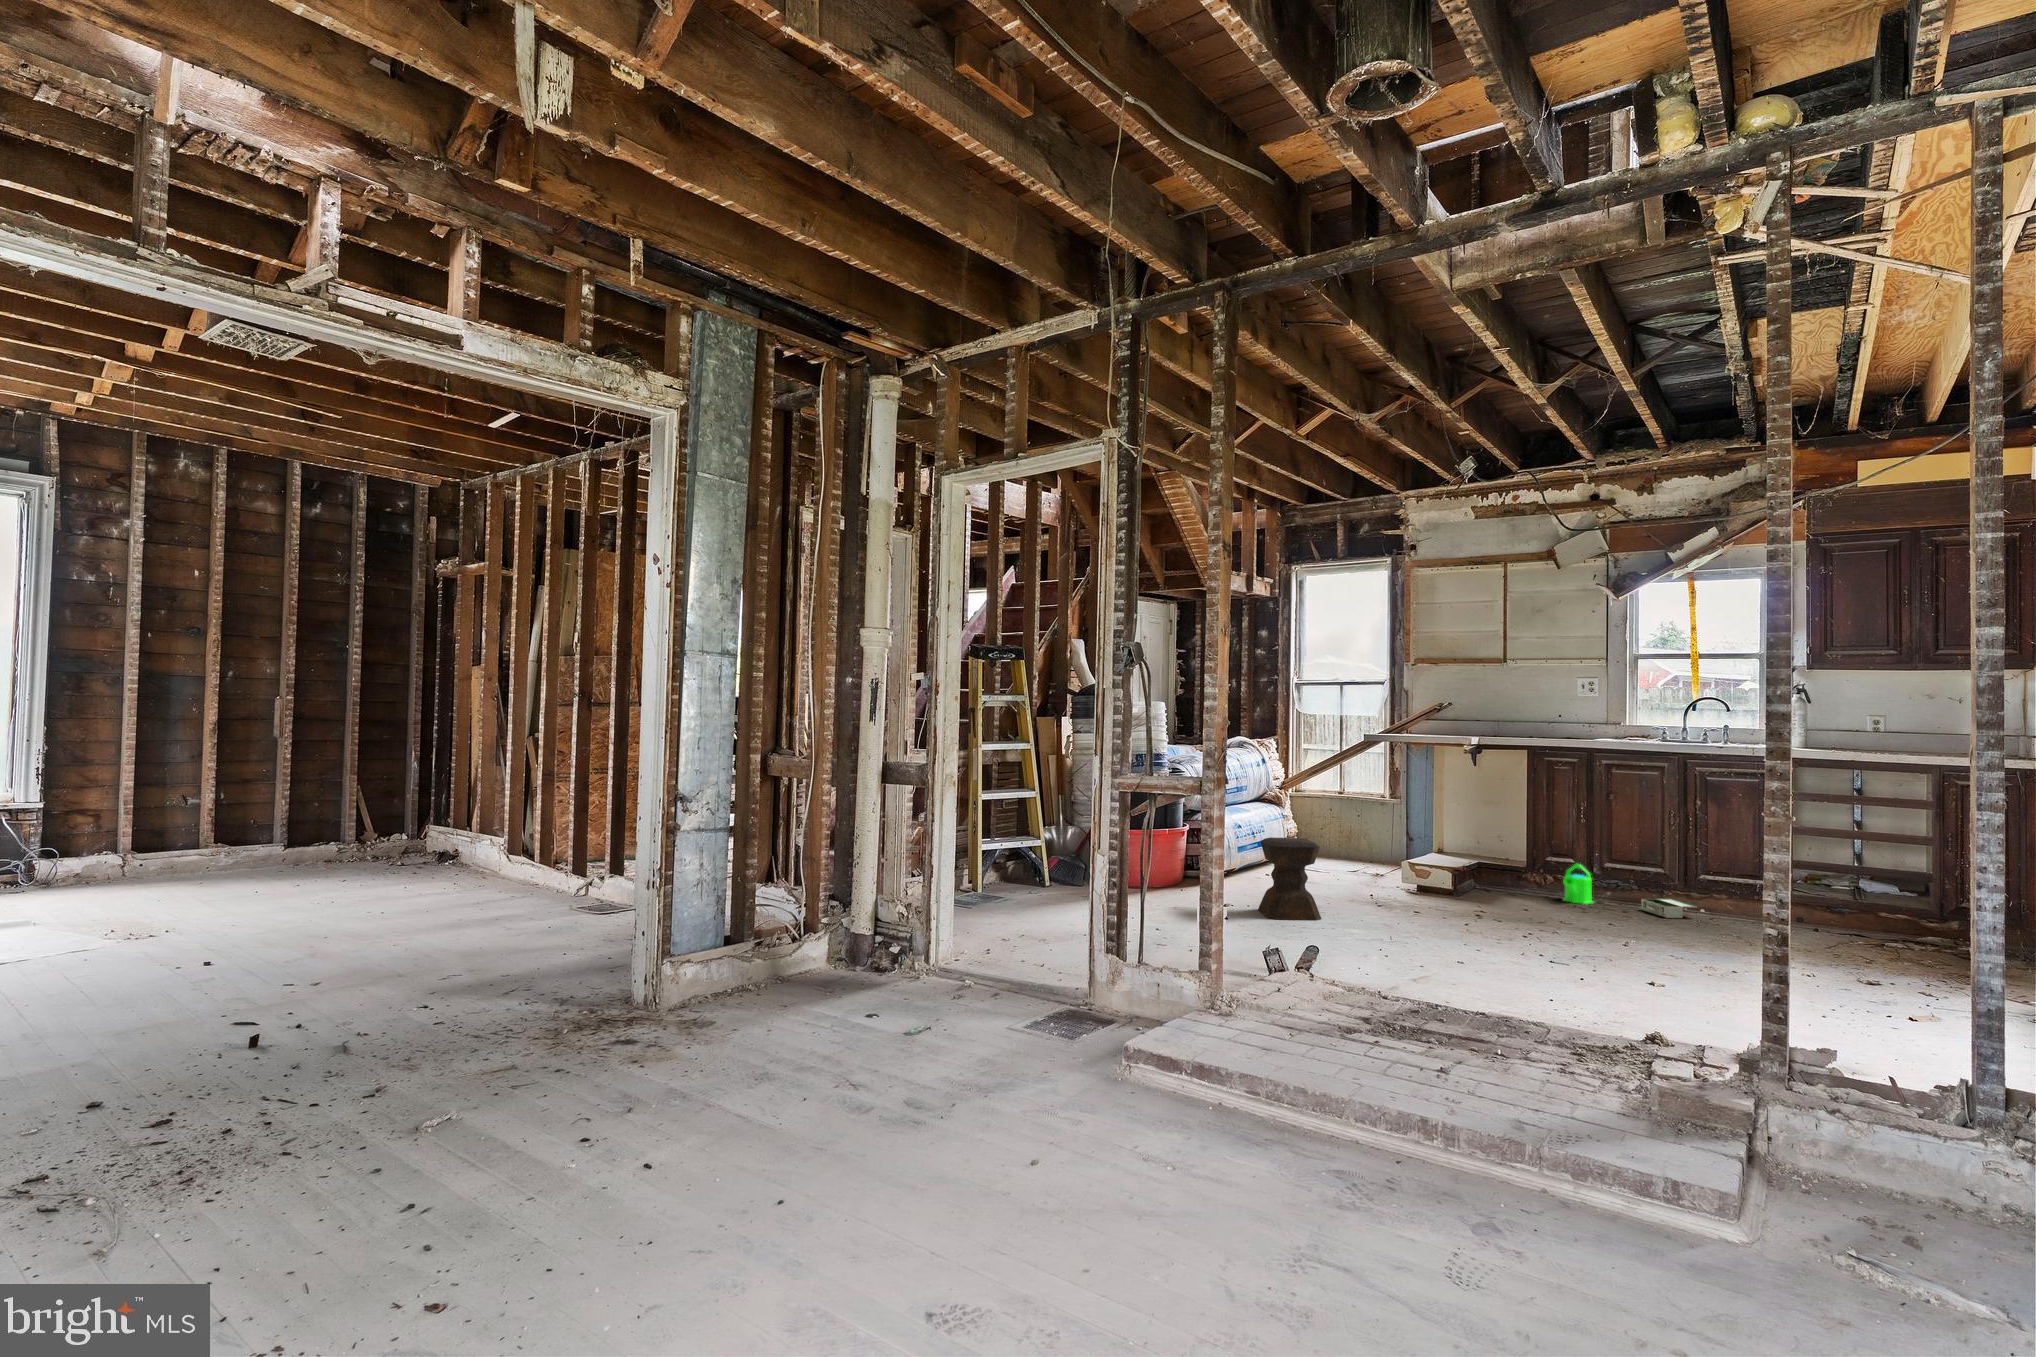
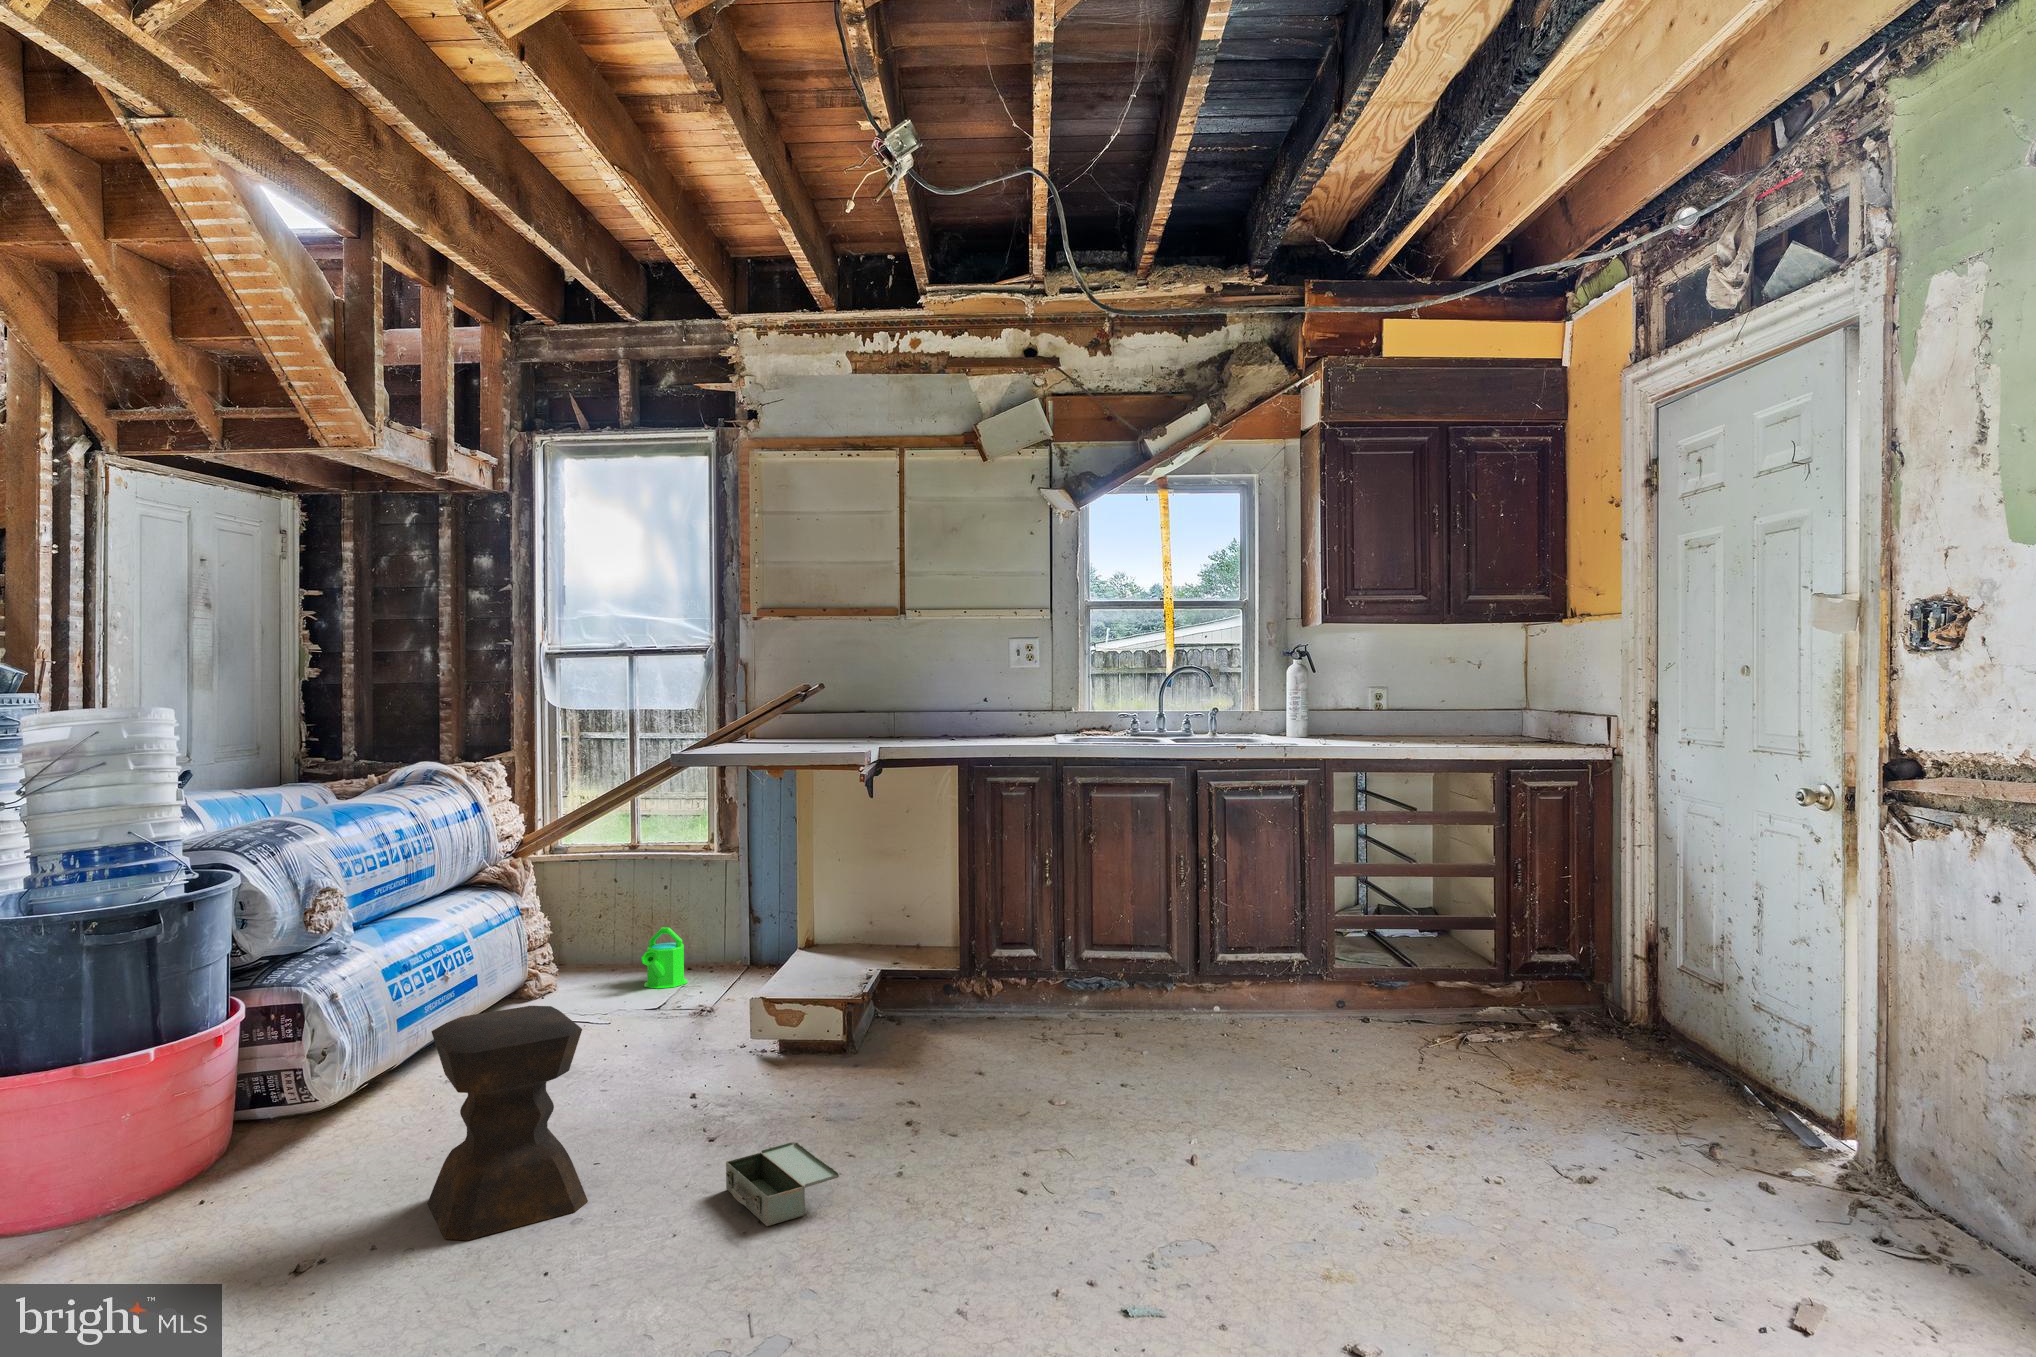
watering can: present [1563,864,1593,904] -> present [642,927,687,989]
toolbox: present [1641,898,1697,918] -> present [726,1143,839,1226]

